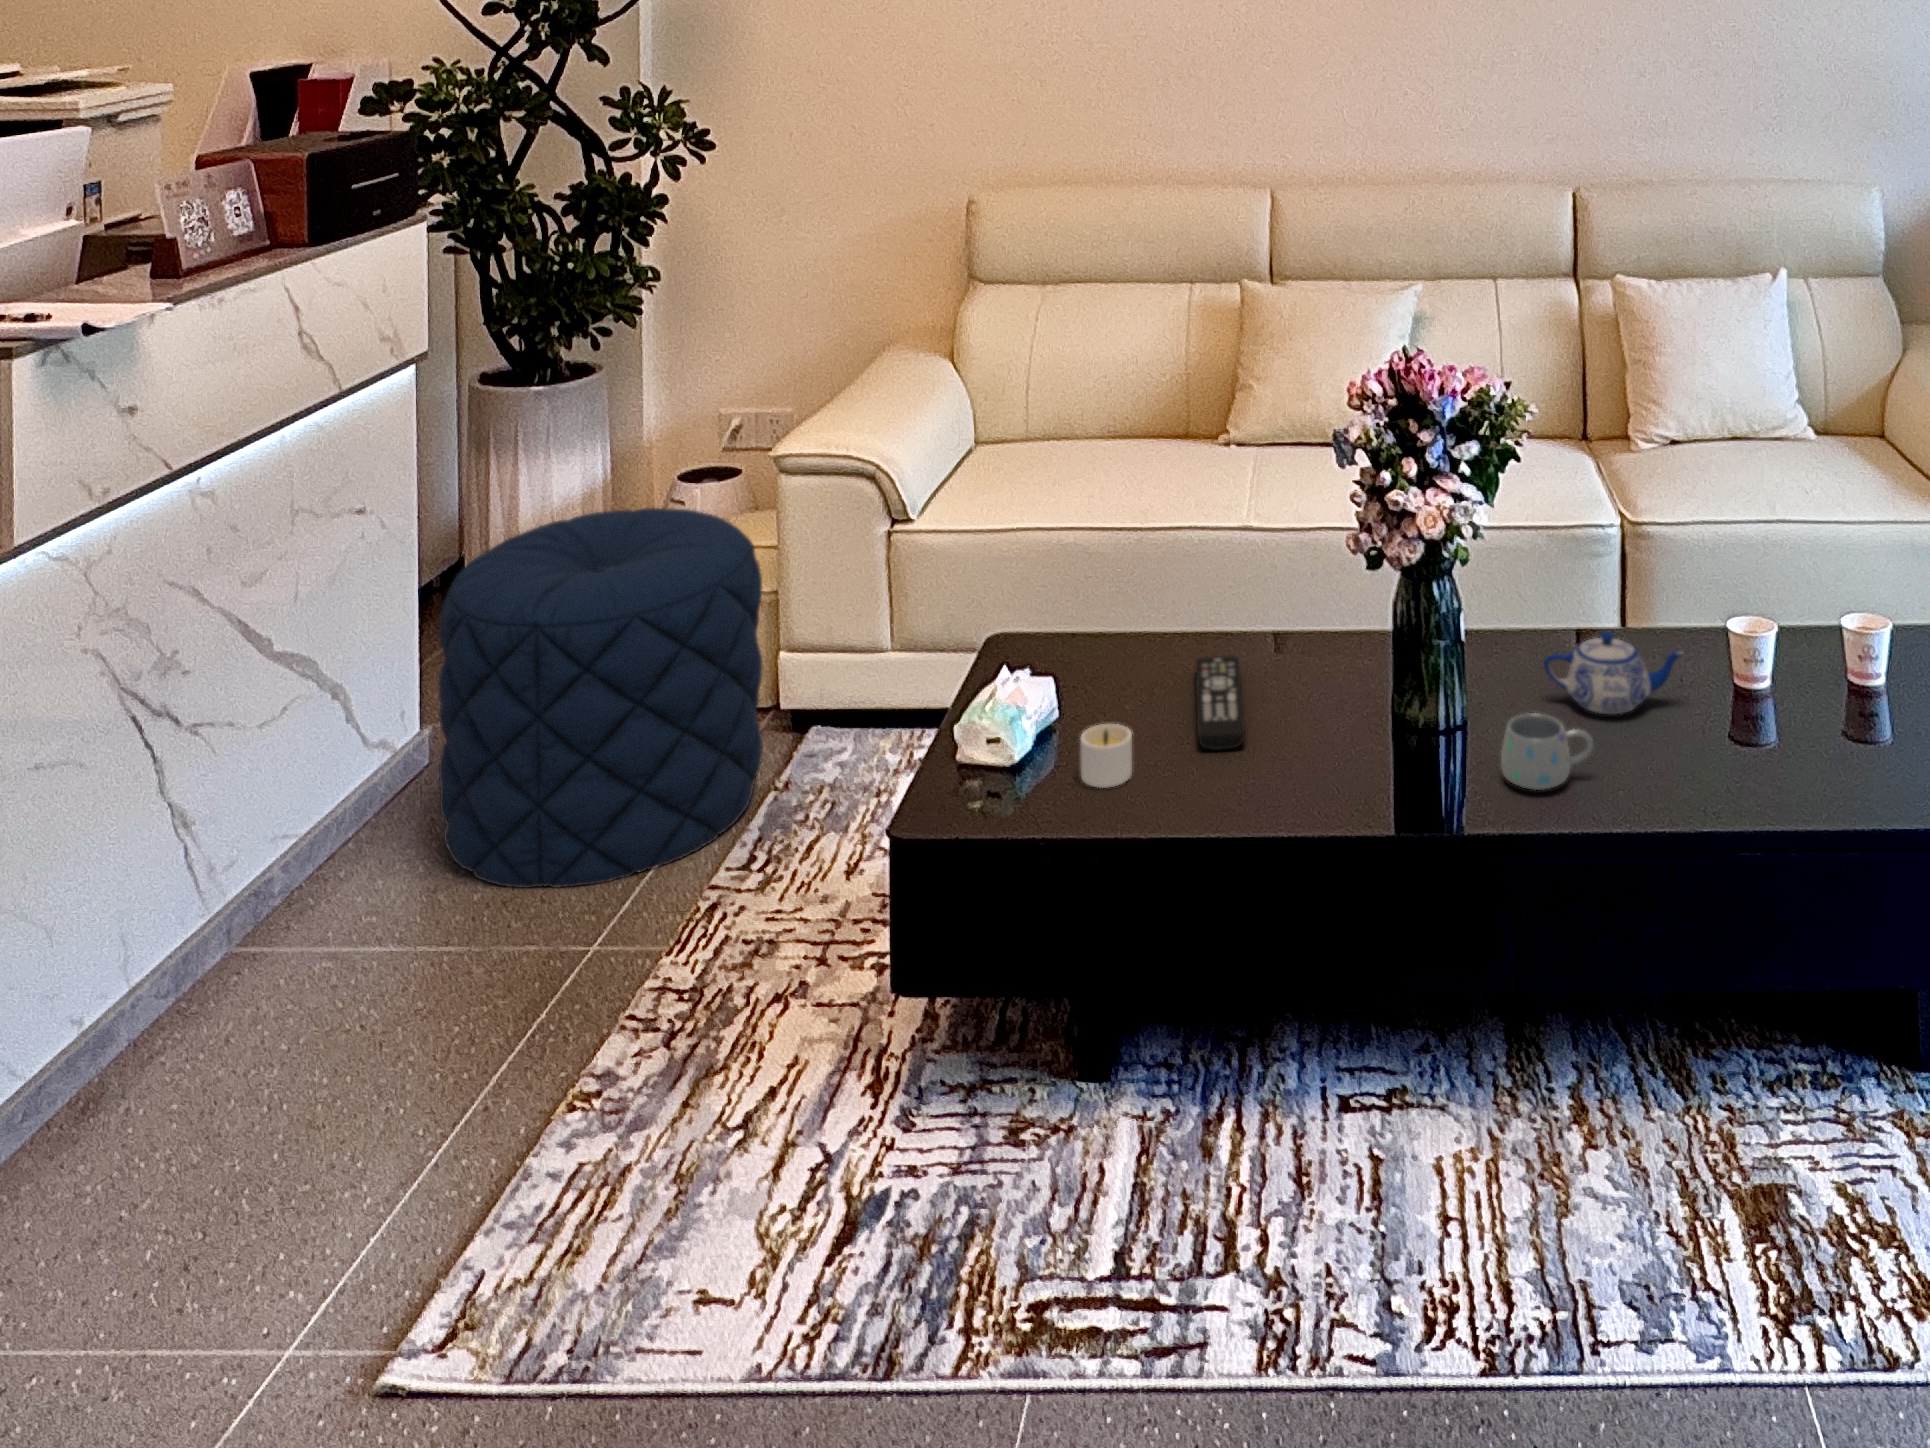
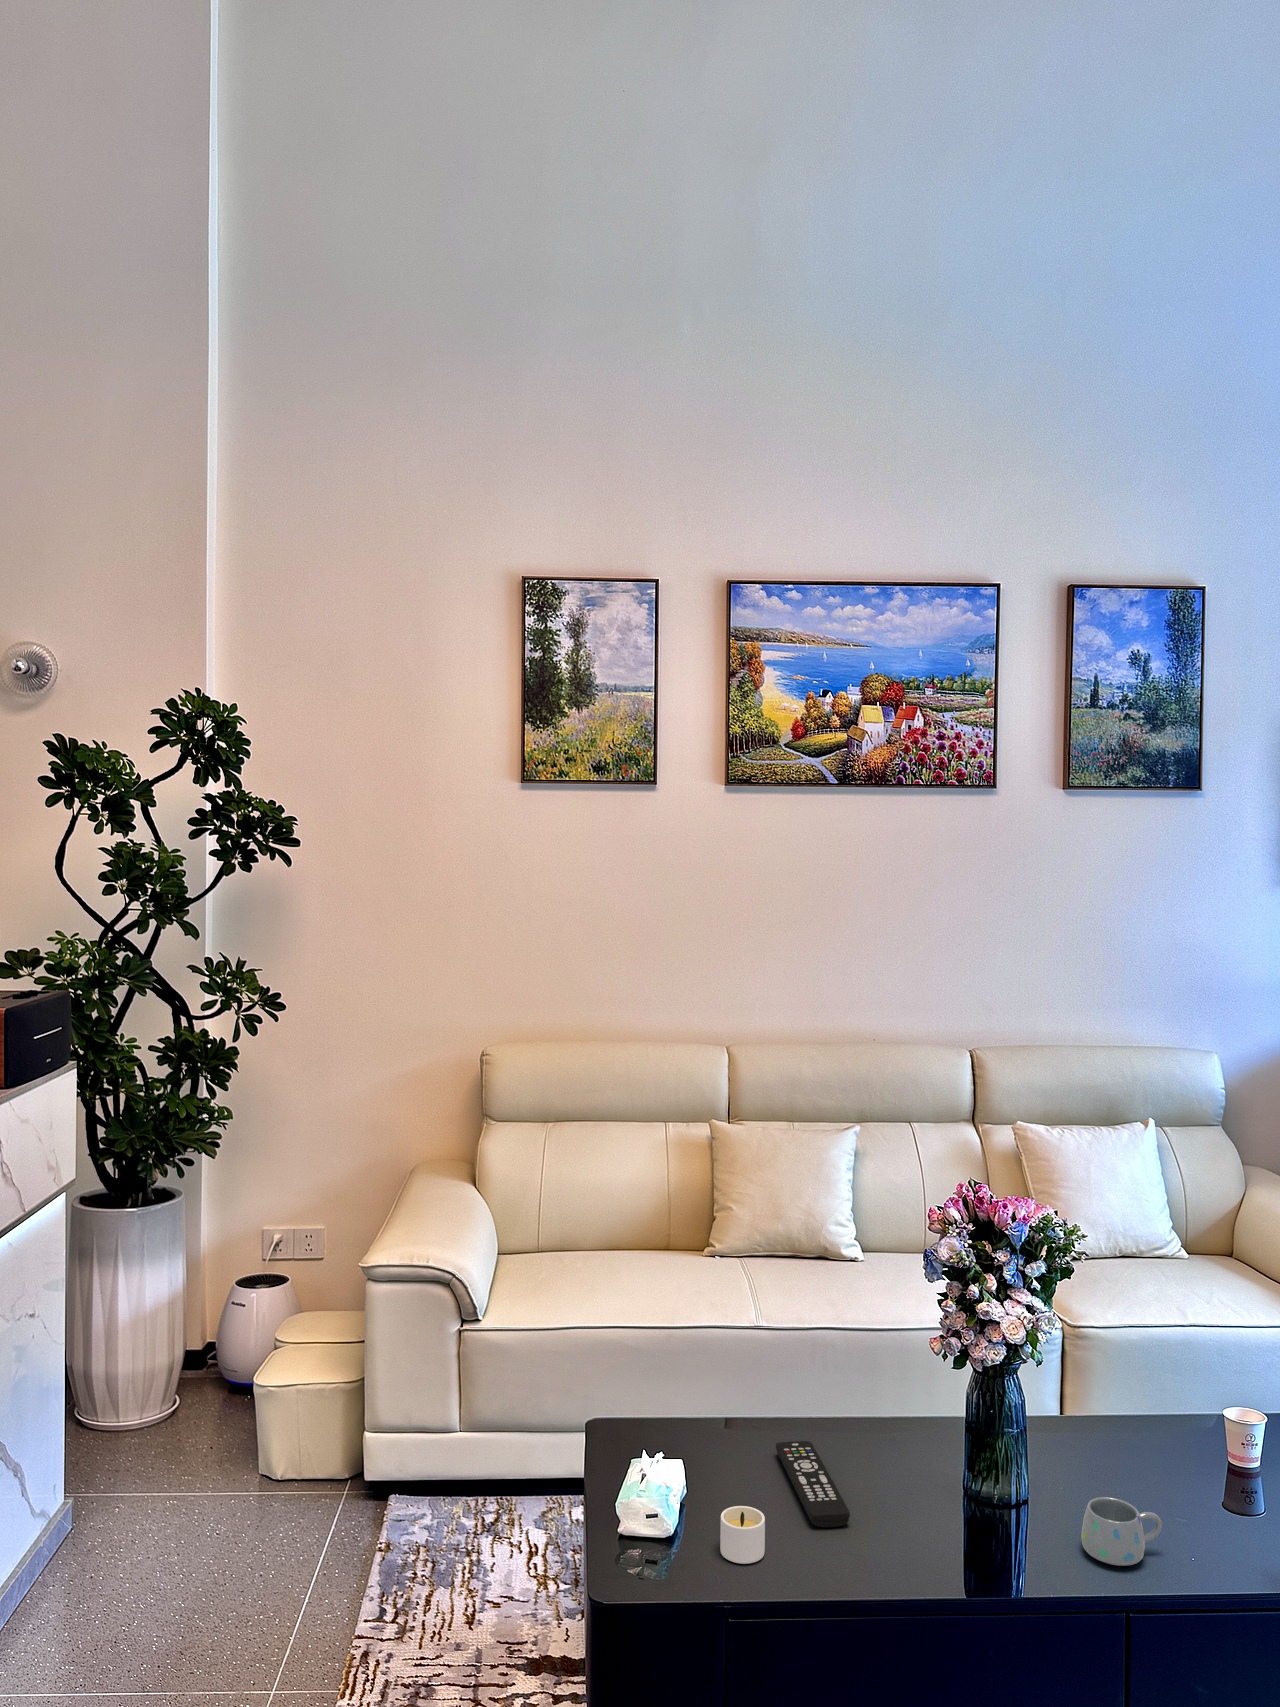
pouf: present [438,508,763,888] -> none [105,1307,369,1636]
teapot: present [1544,632,1683,714] -> none [1082,1423,1204,1494]

